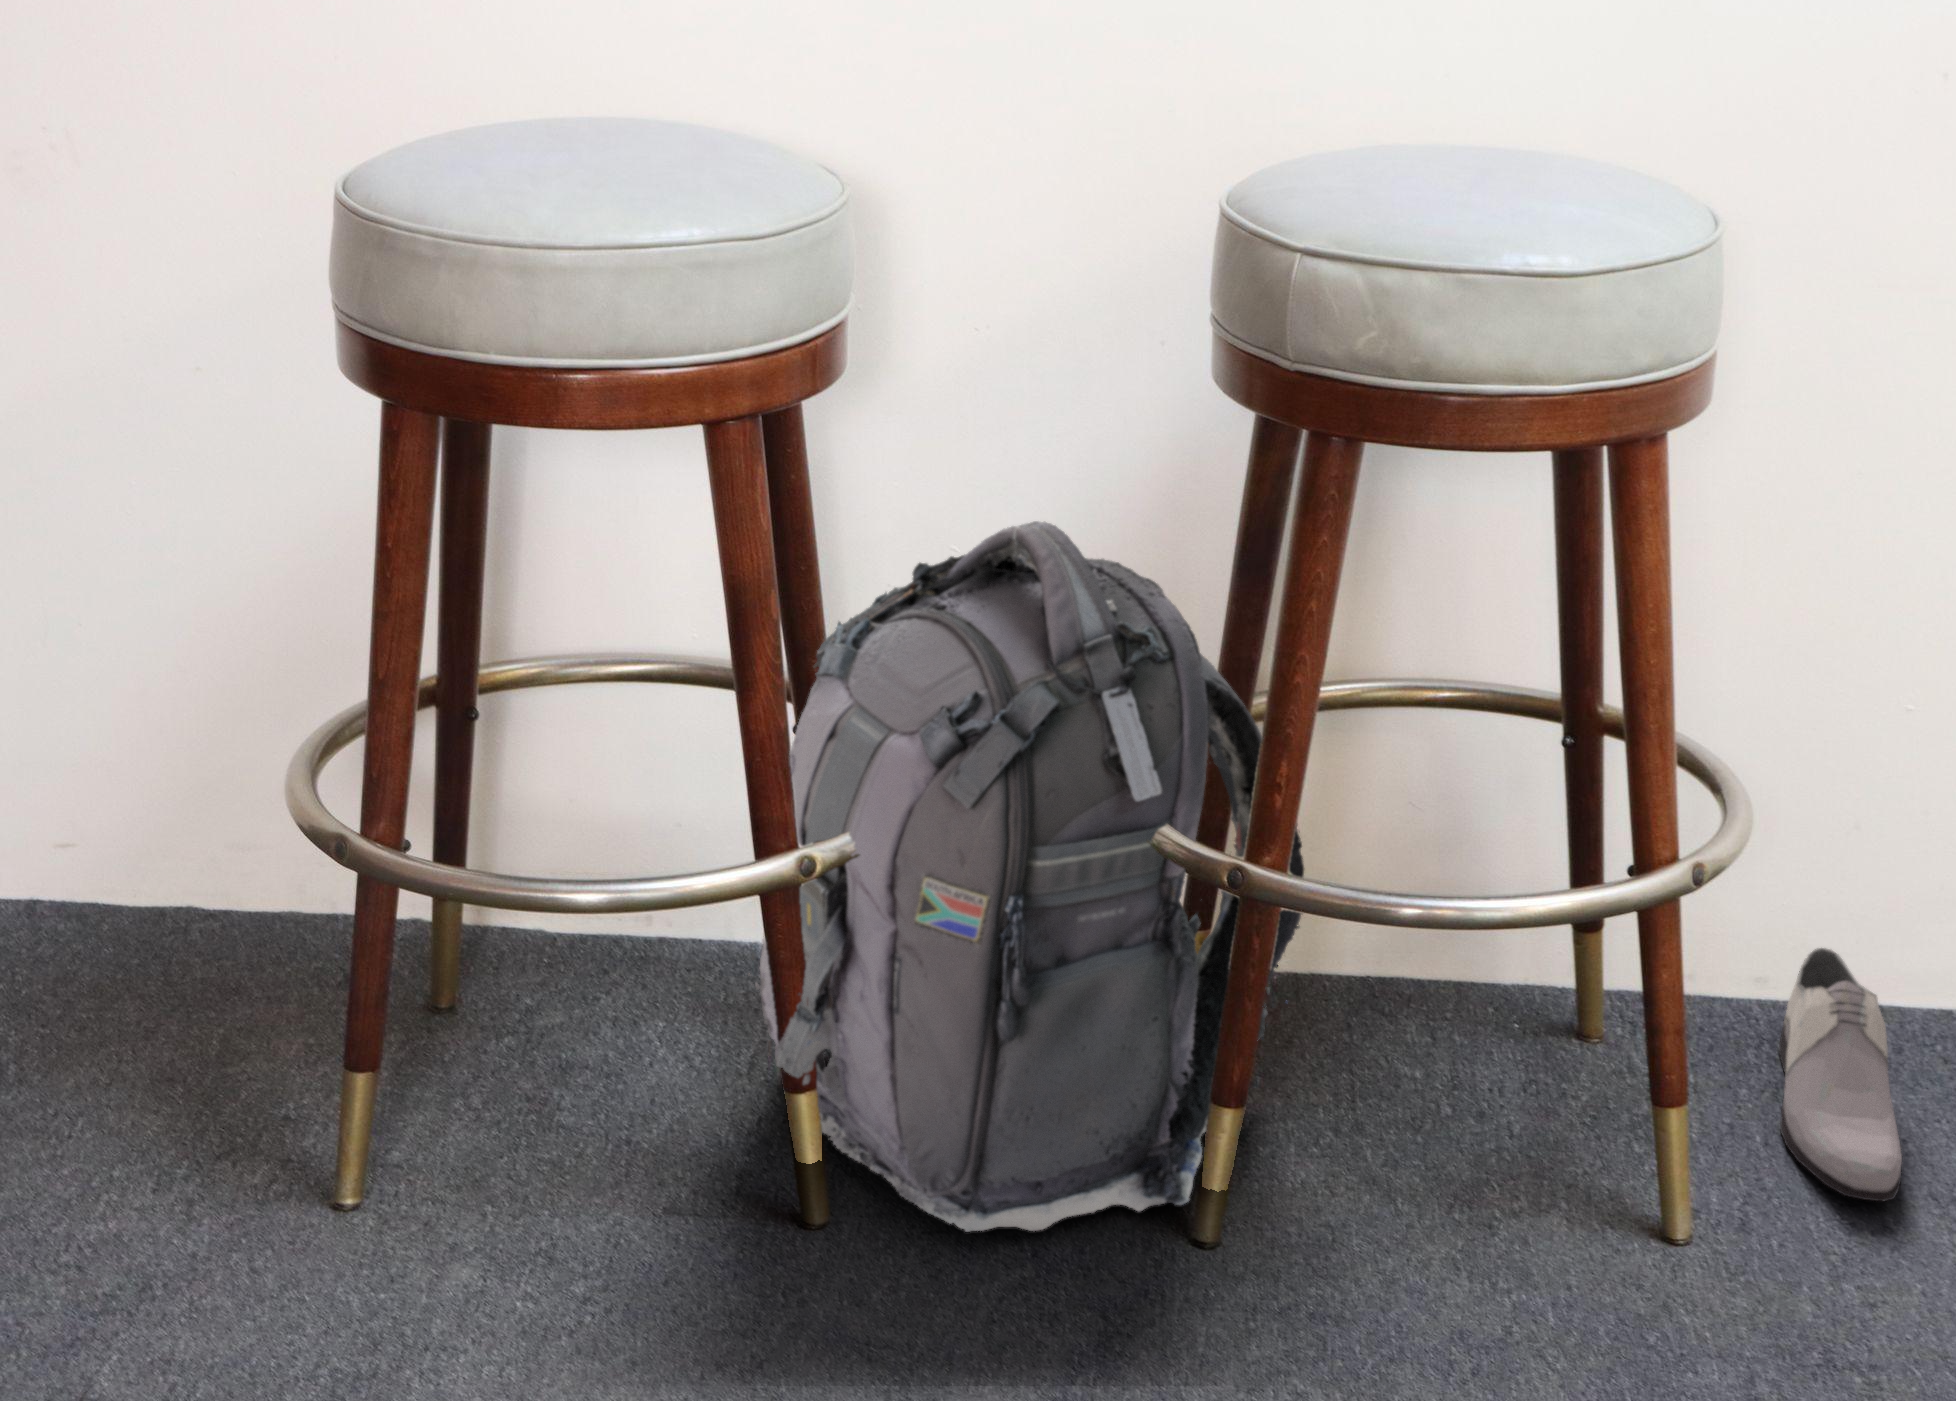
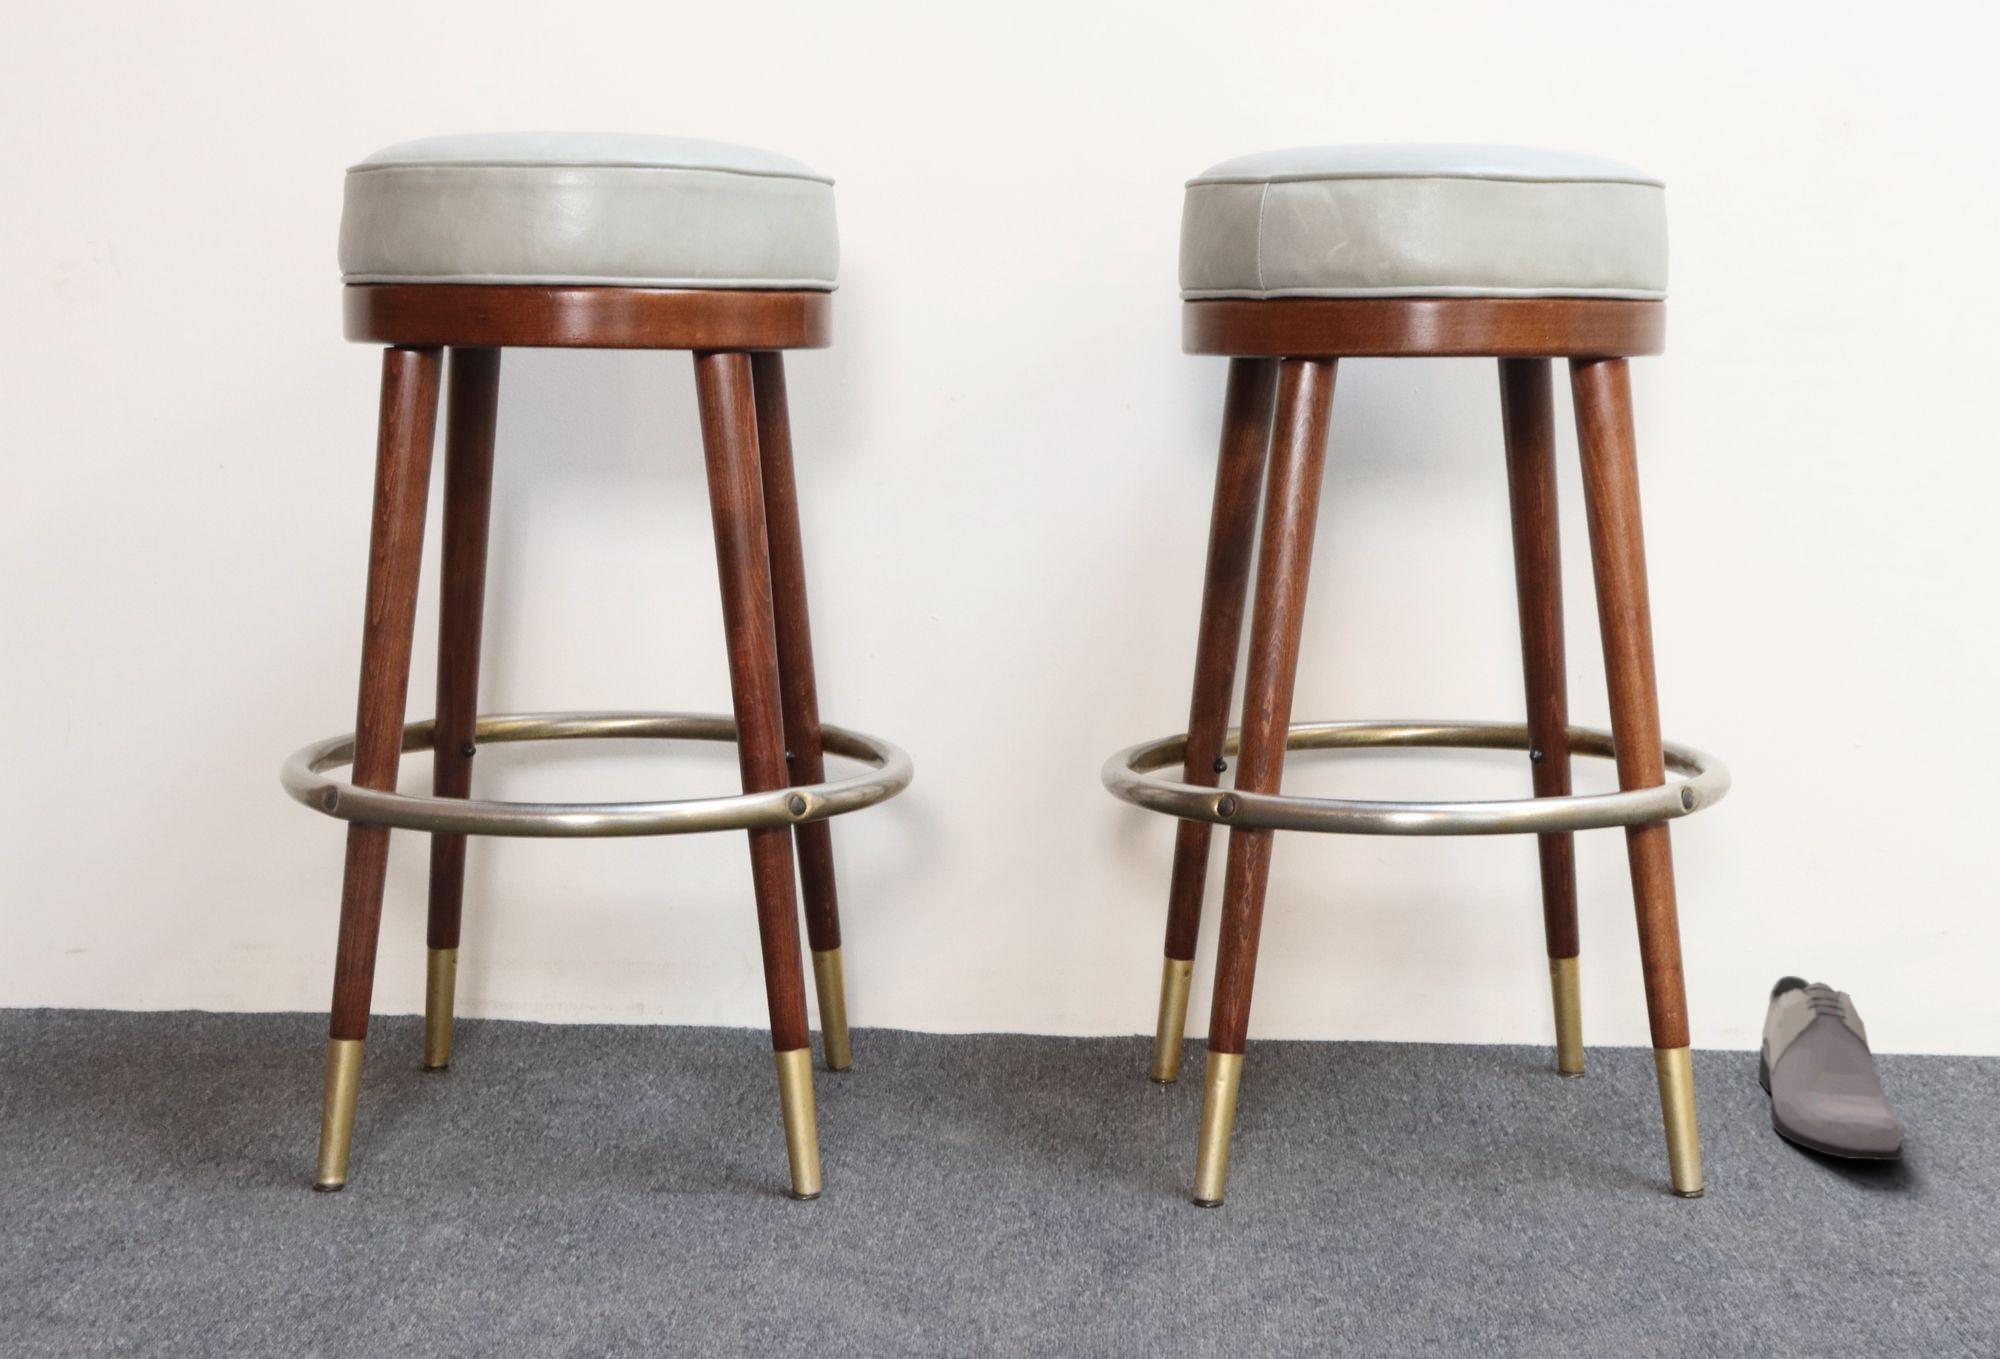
backpack: present [755,521,1304,1232] -> none [740,501,1289,1193]

